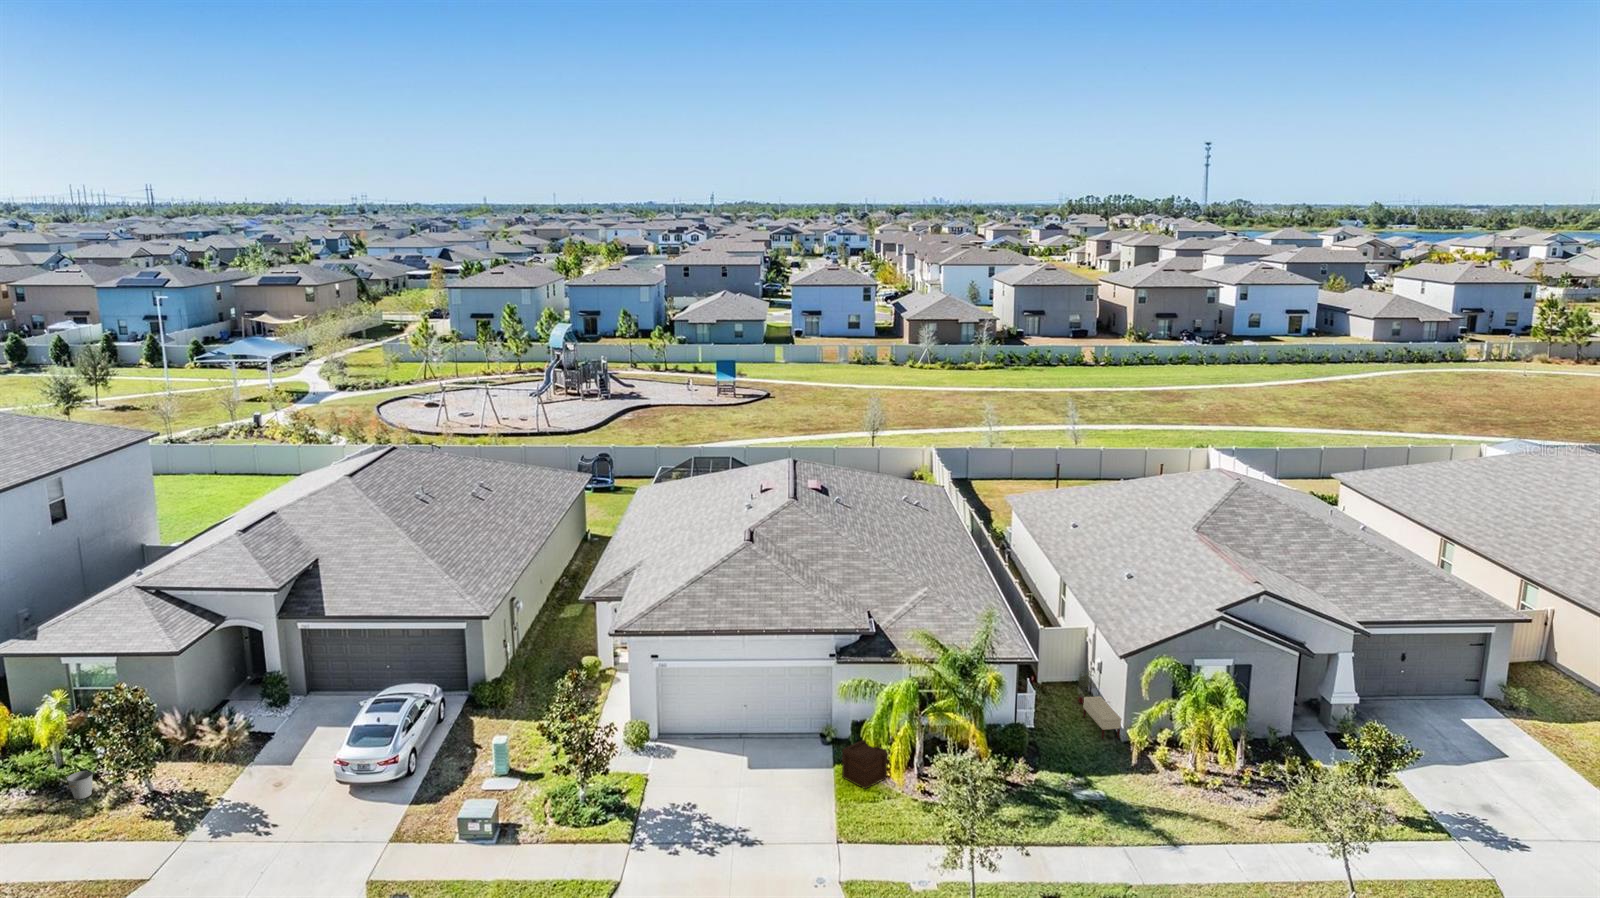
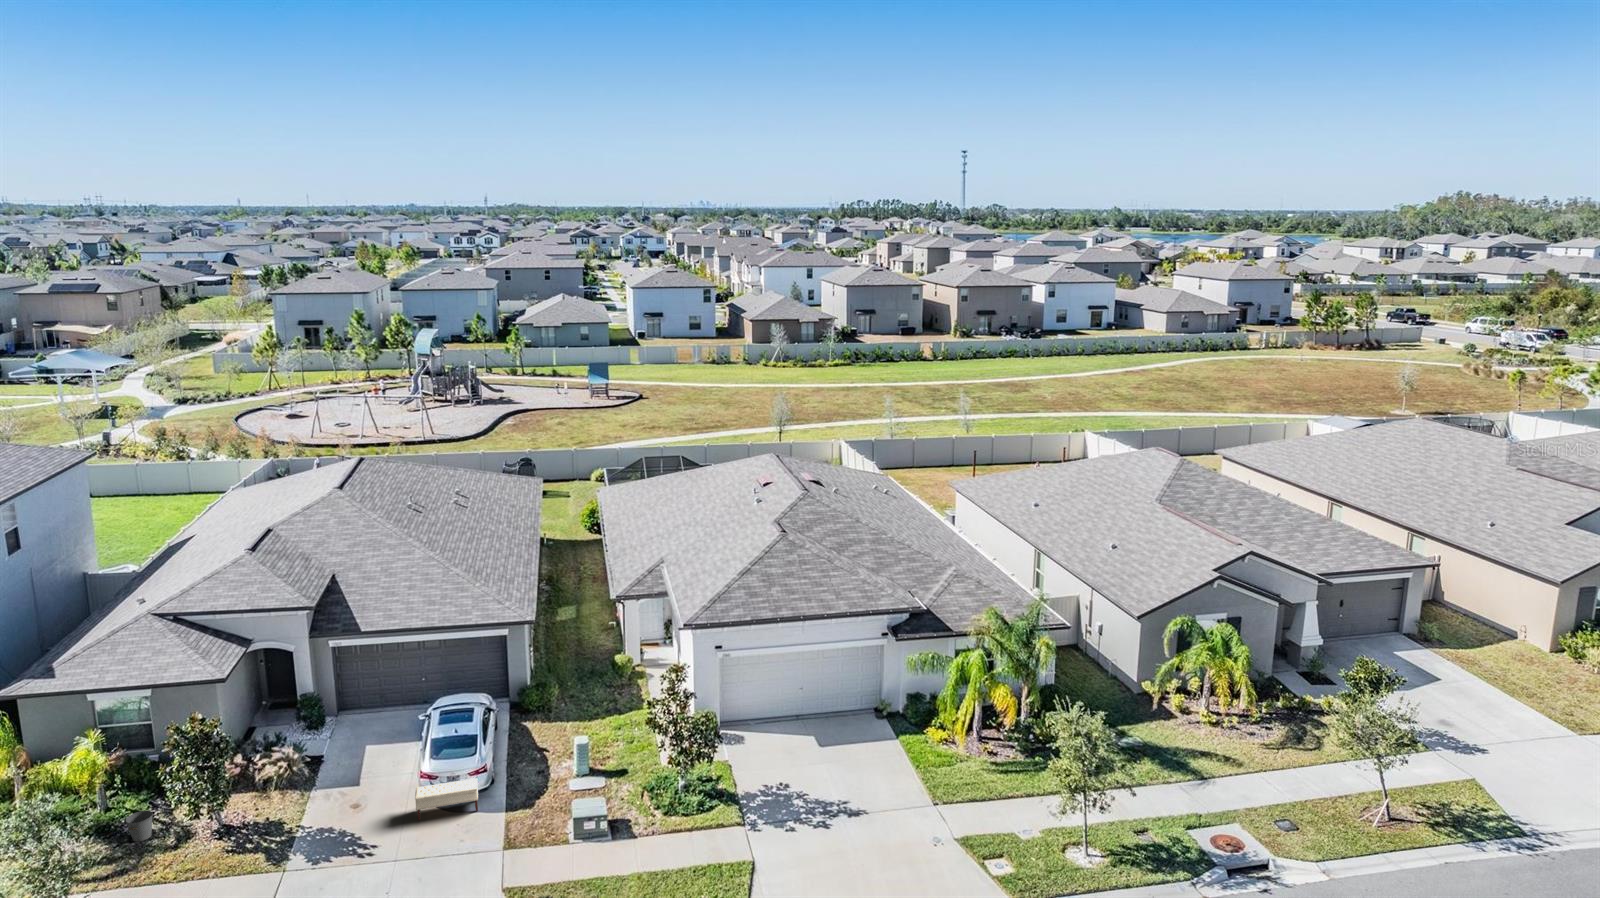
potted tree: present [1078,671,1095,703] -> none [1080,632,1099,663]
bench: present [1083,696,1121,739] -> present [415,778,478,821]
wooden crate: present [842,740,888,789] -> none [910,709,952,755]

